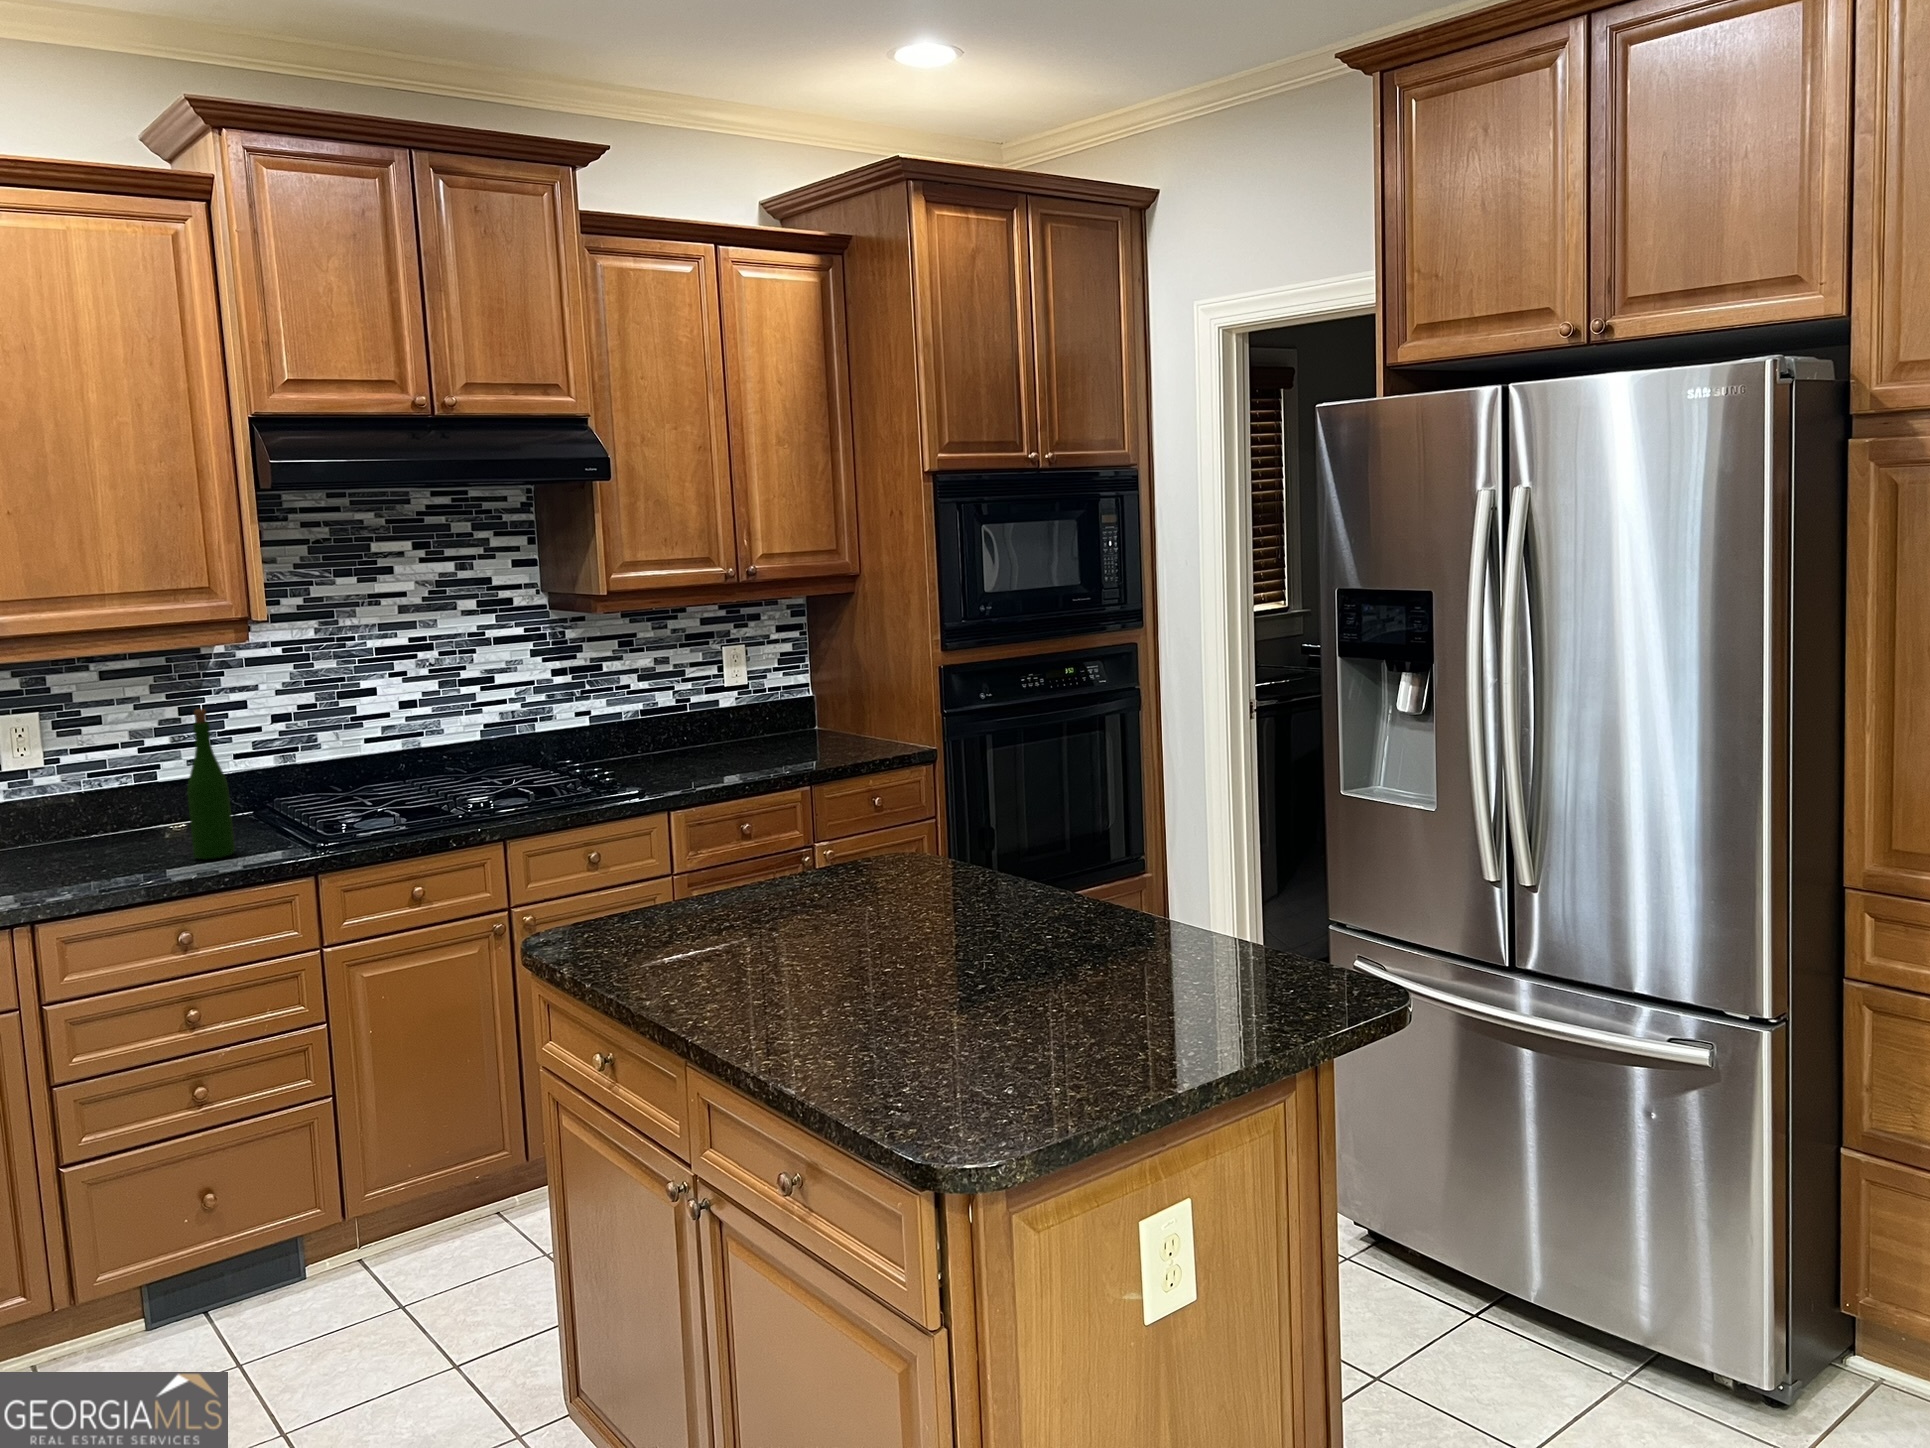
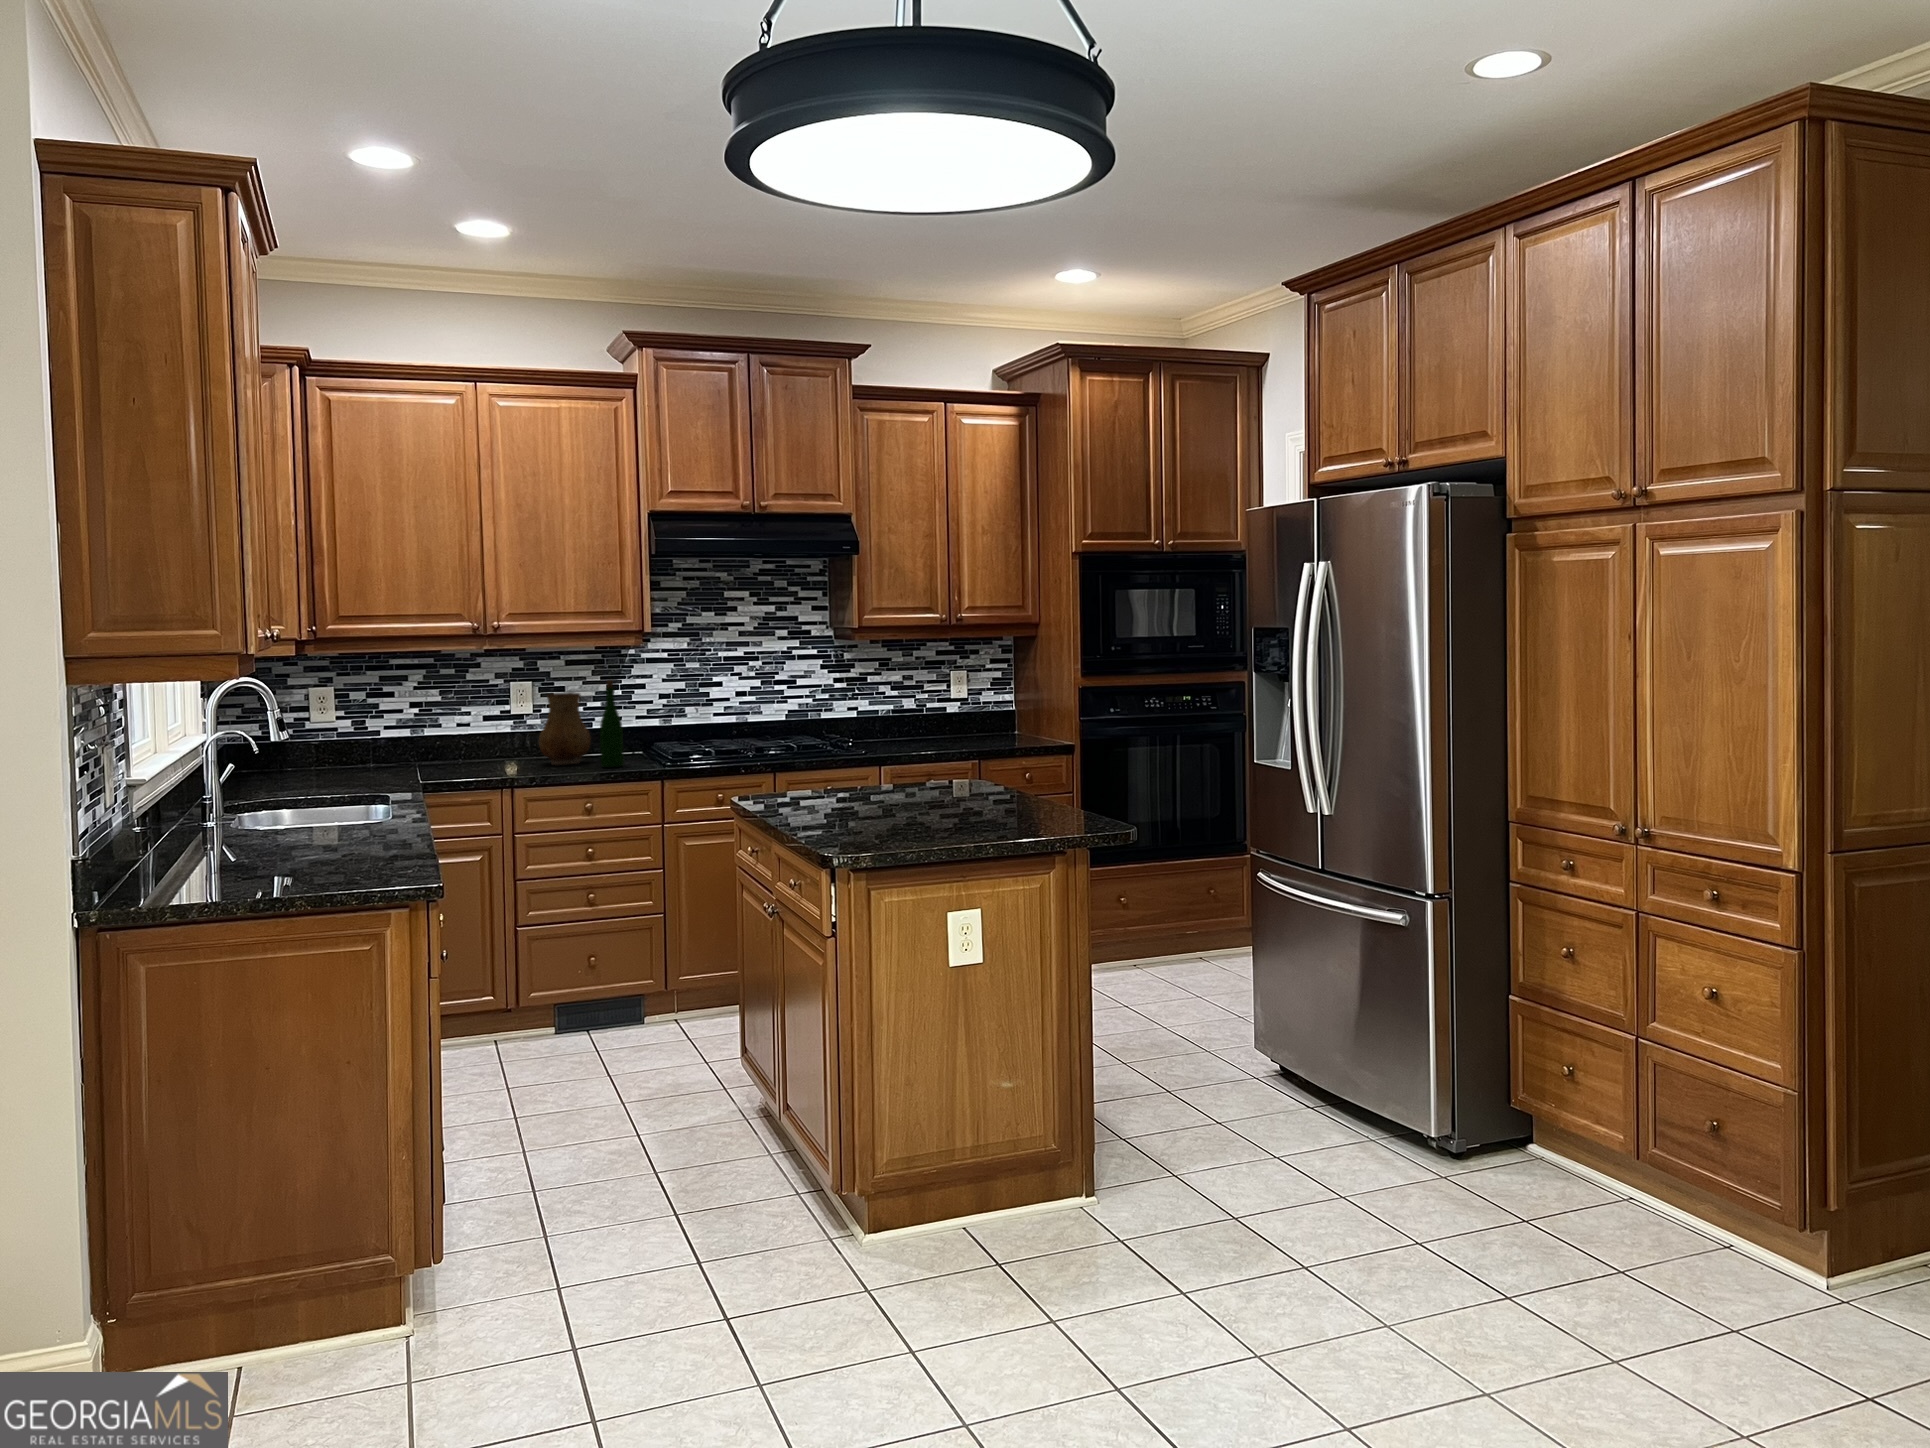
ceramic pitcher: none [64,729,163,857] -> present [539,692,591,765]

